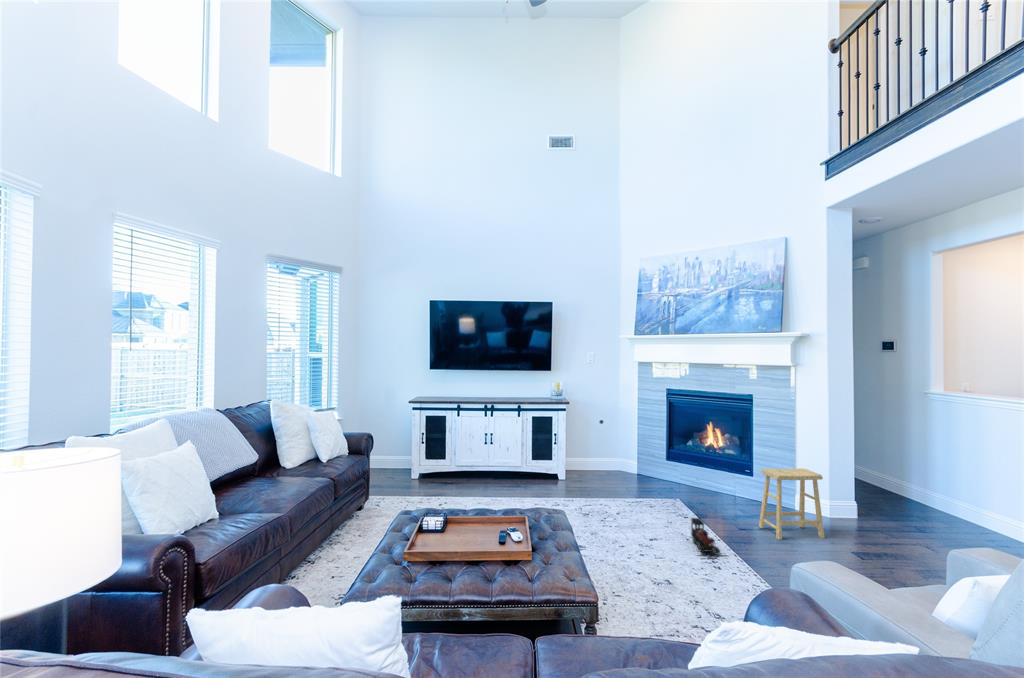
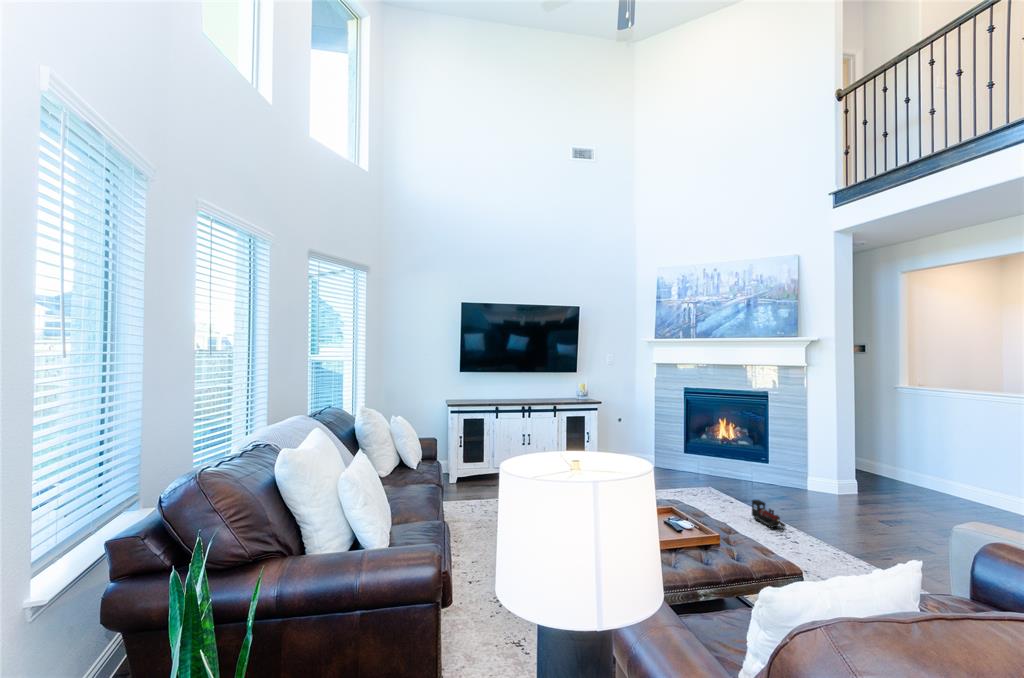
footstool: present [759,468,825,540] -> none [794,453,848,514]

